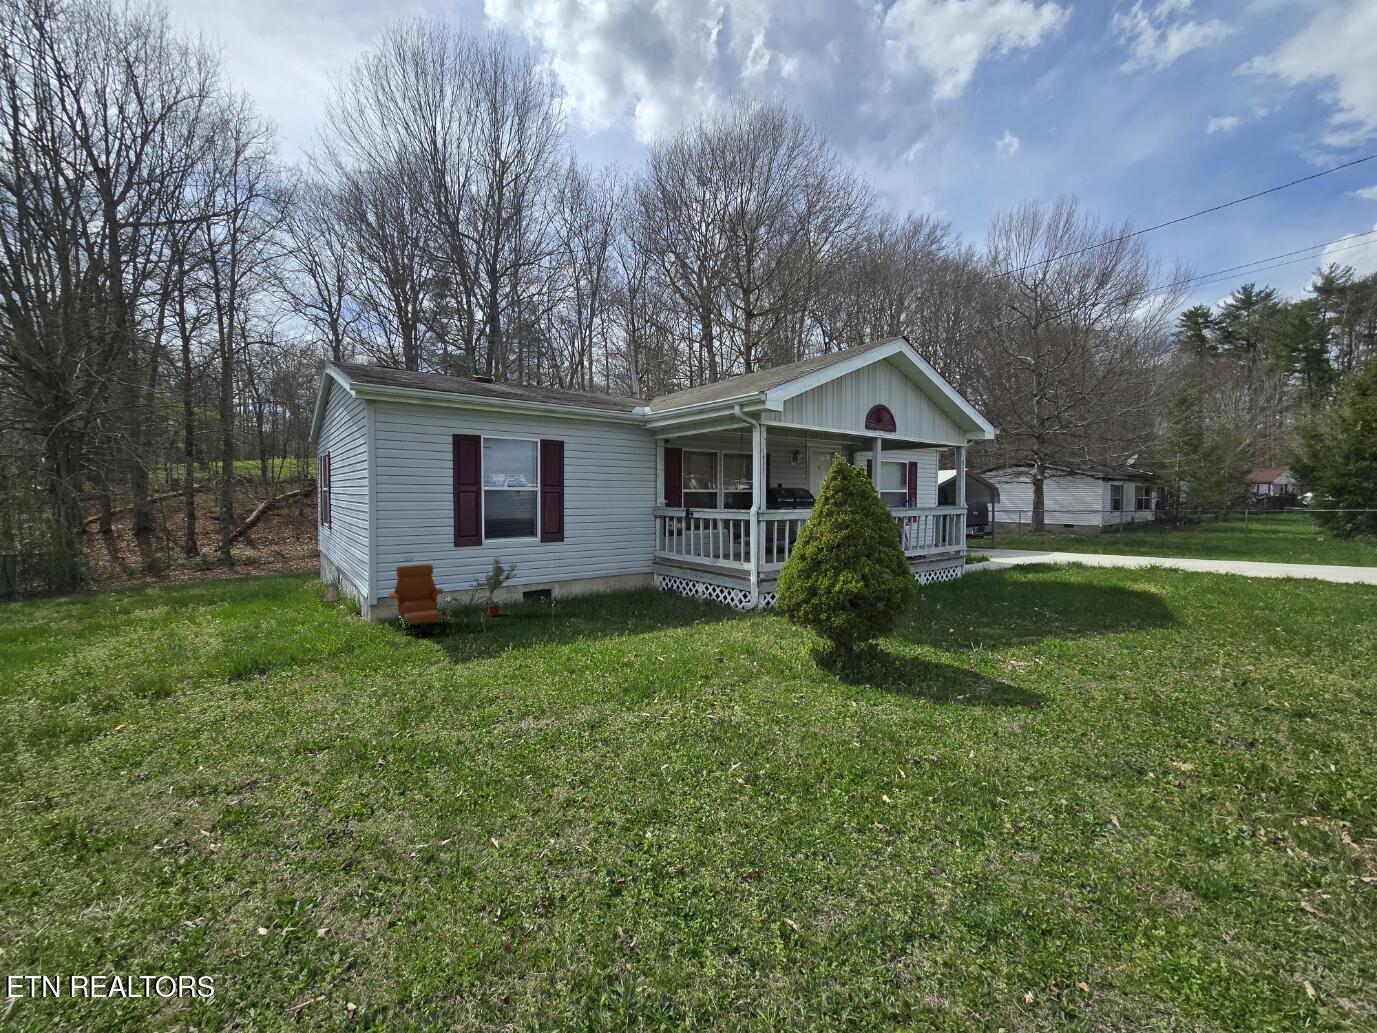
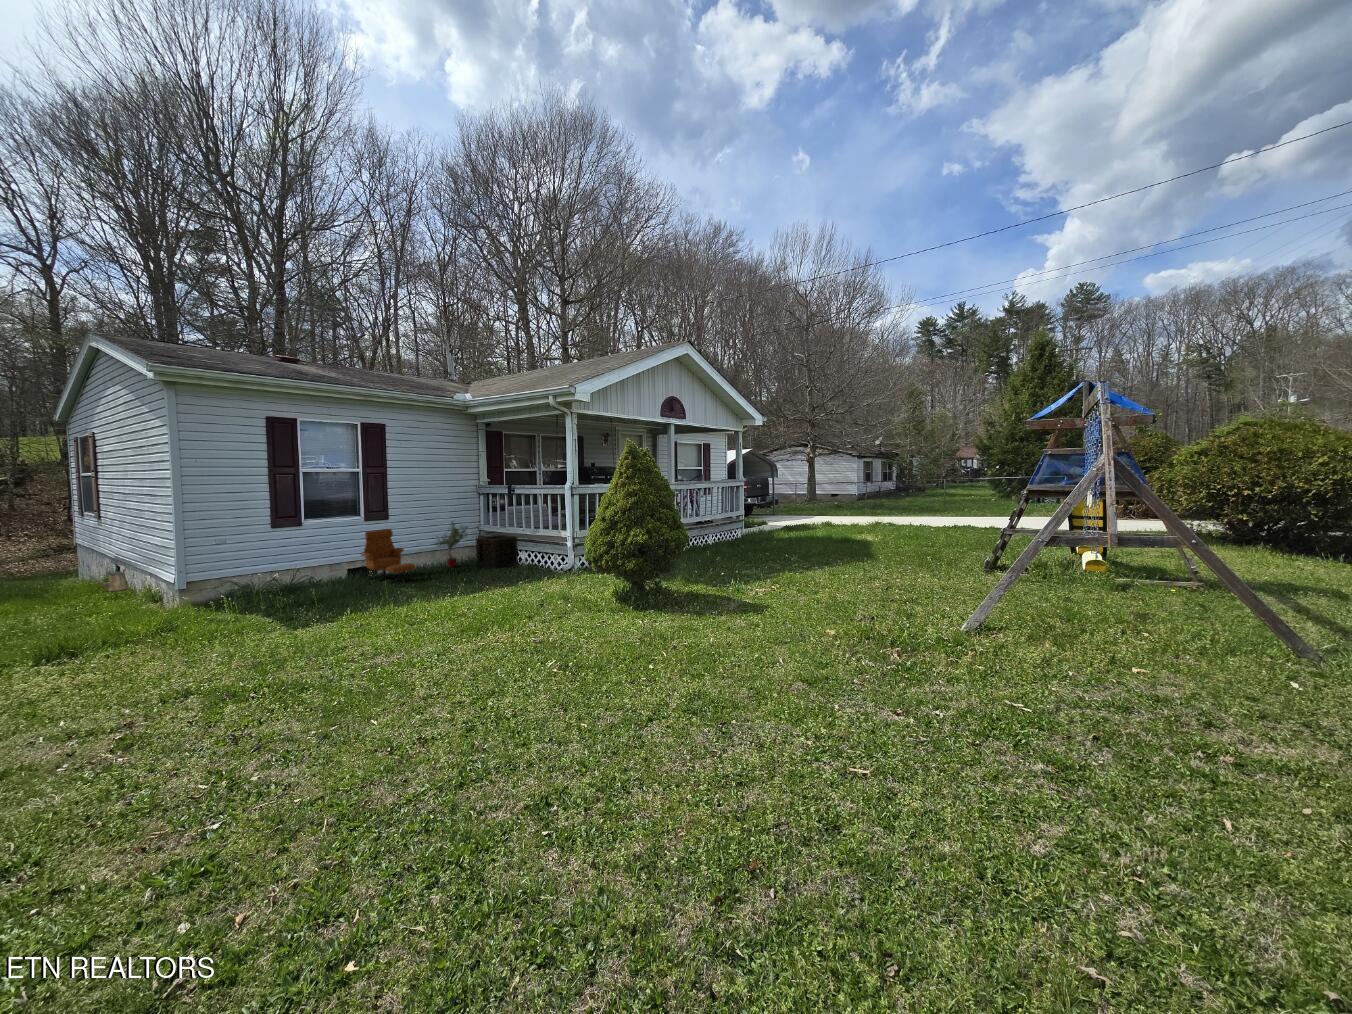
potted tree: present [470,558,516,616] -> present [435,521,468,568]
wooden crate: none [651,563,696,601] -> present [476,535,518,568]
lounge chair: present [388,564,444,638] -> present [361,529,415,583]

